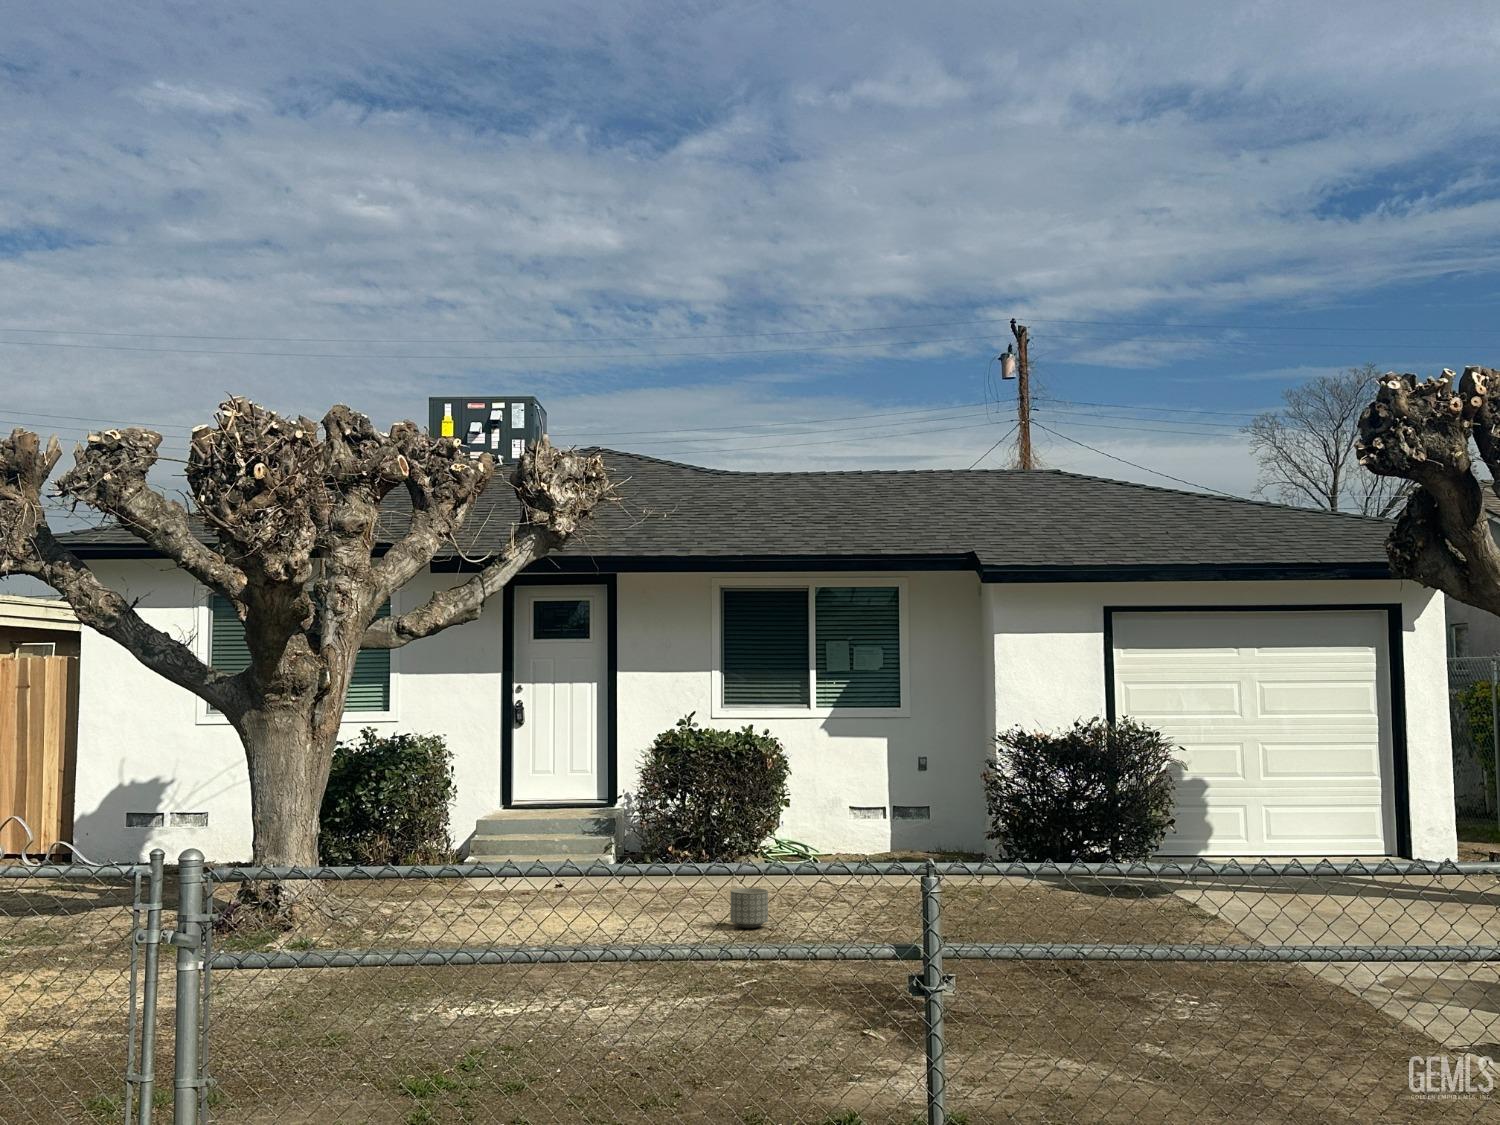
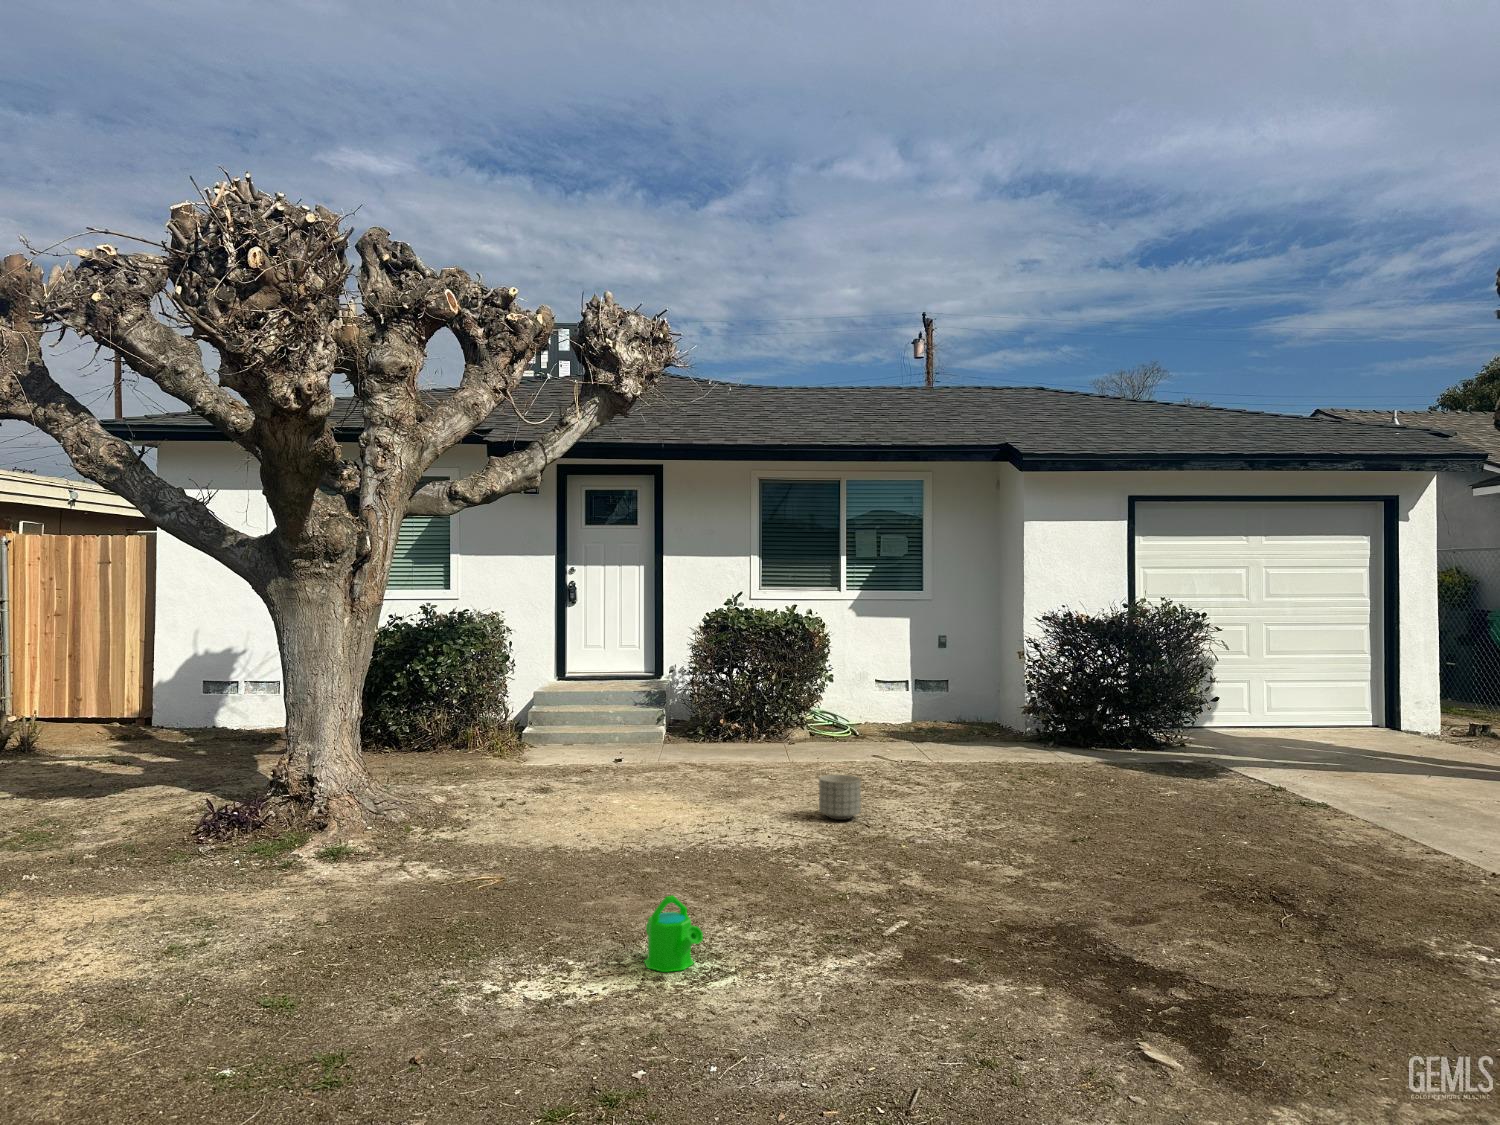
watering can: none [548,955,589,1009] -> present [644,895,703,972]

